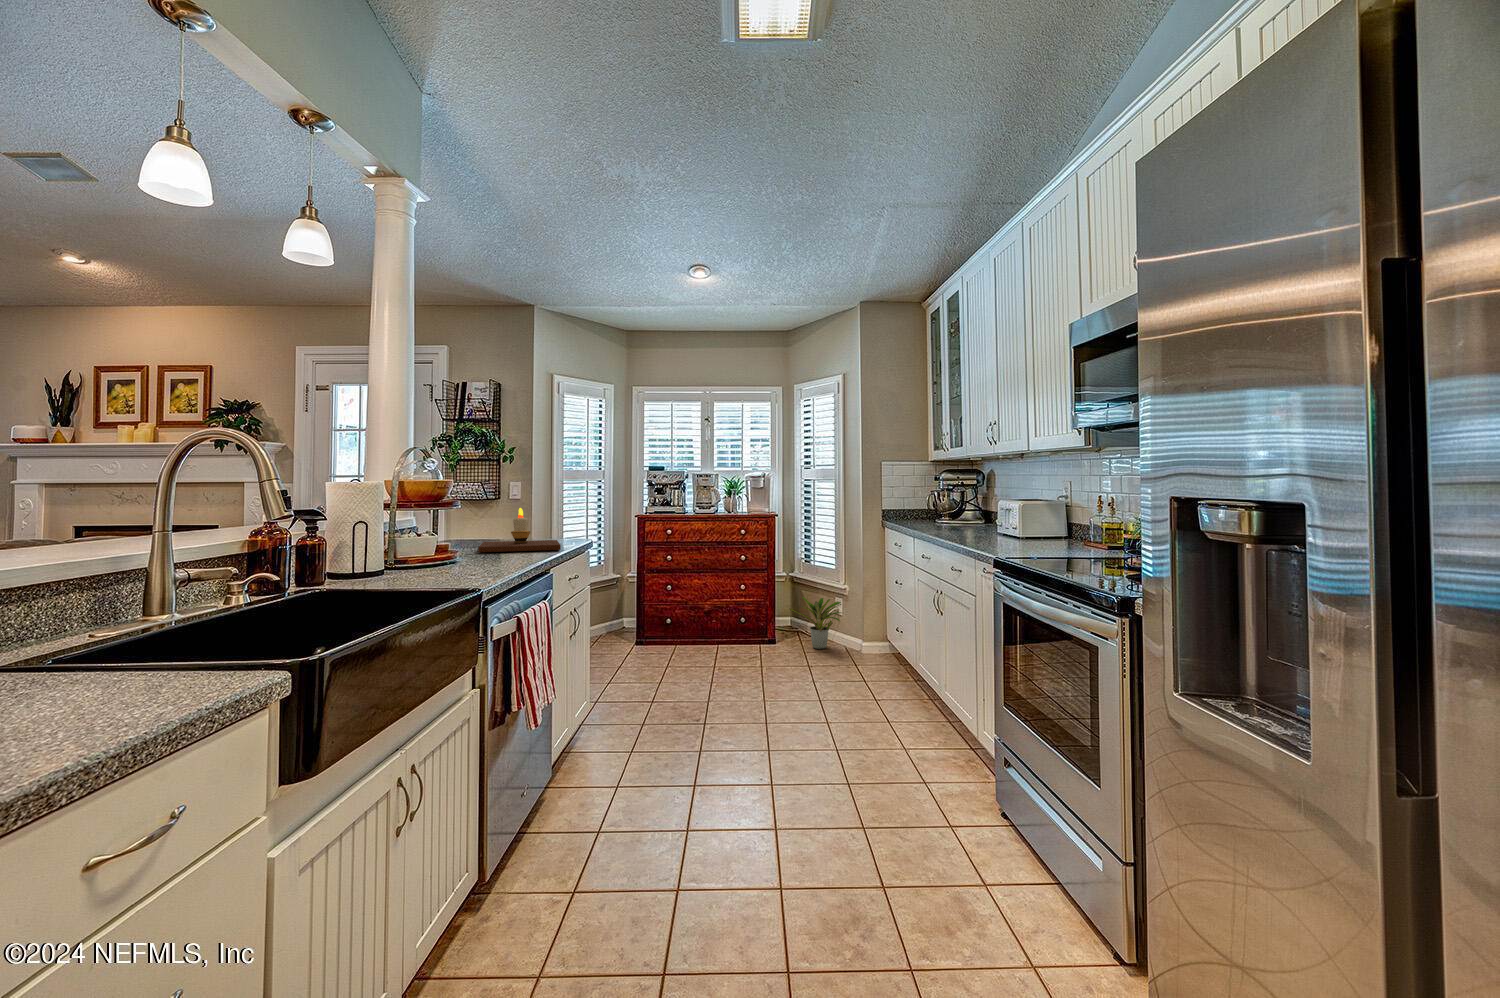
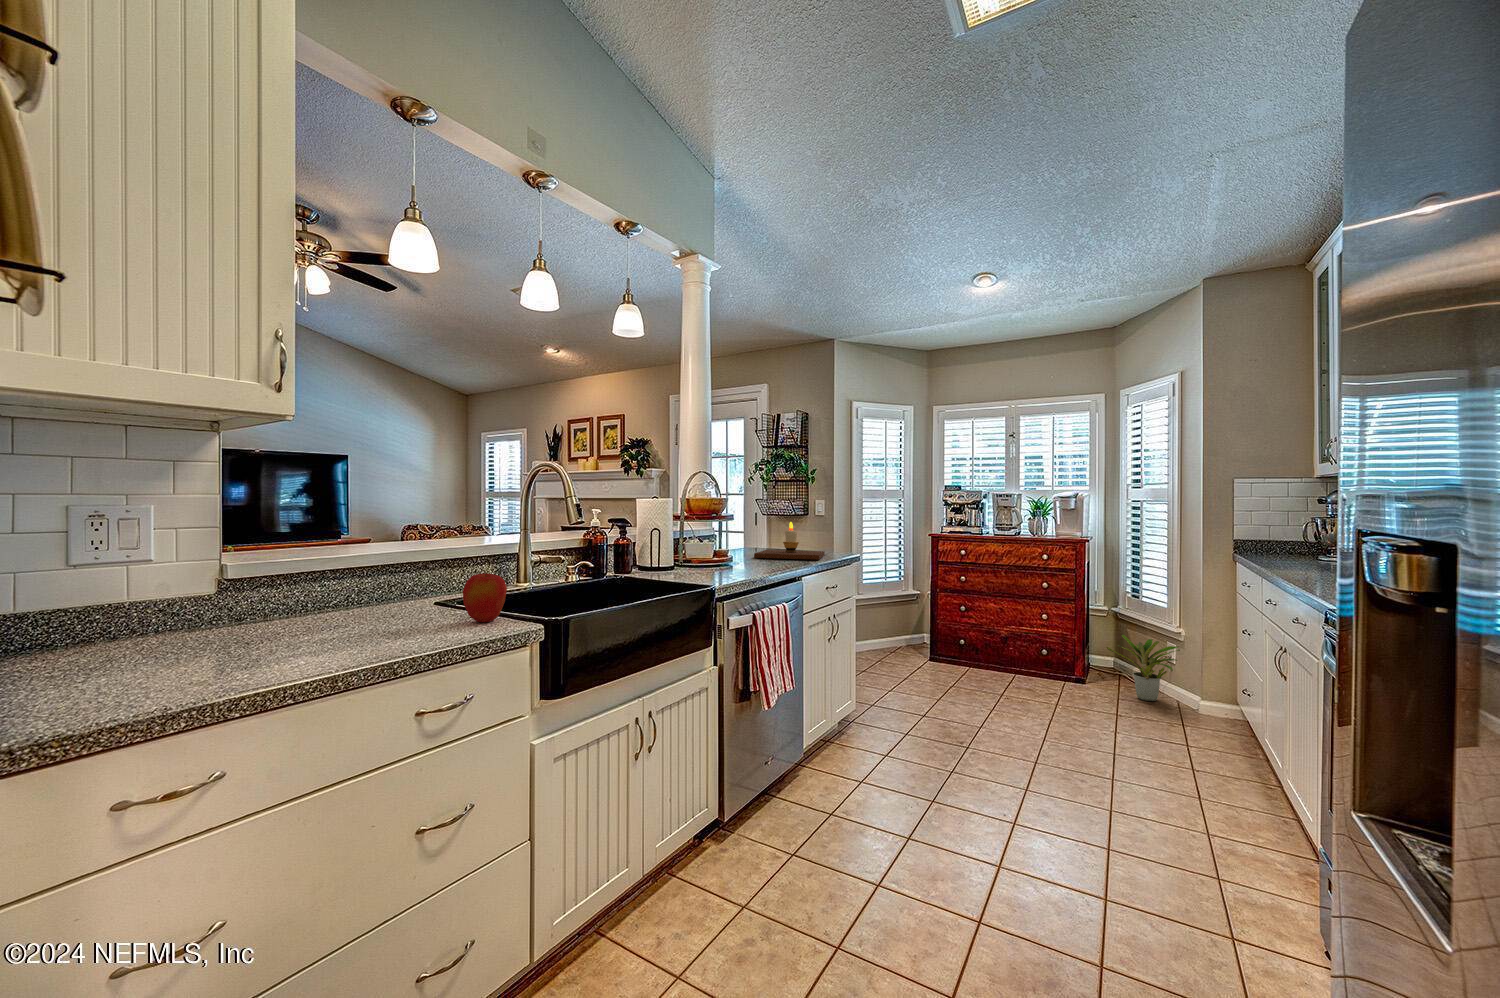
apple: none [82,609,187,703] -> present [463,571,507,622]

